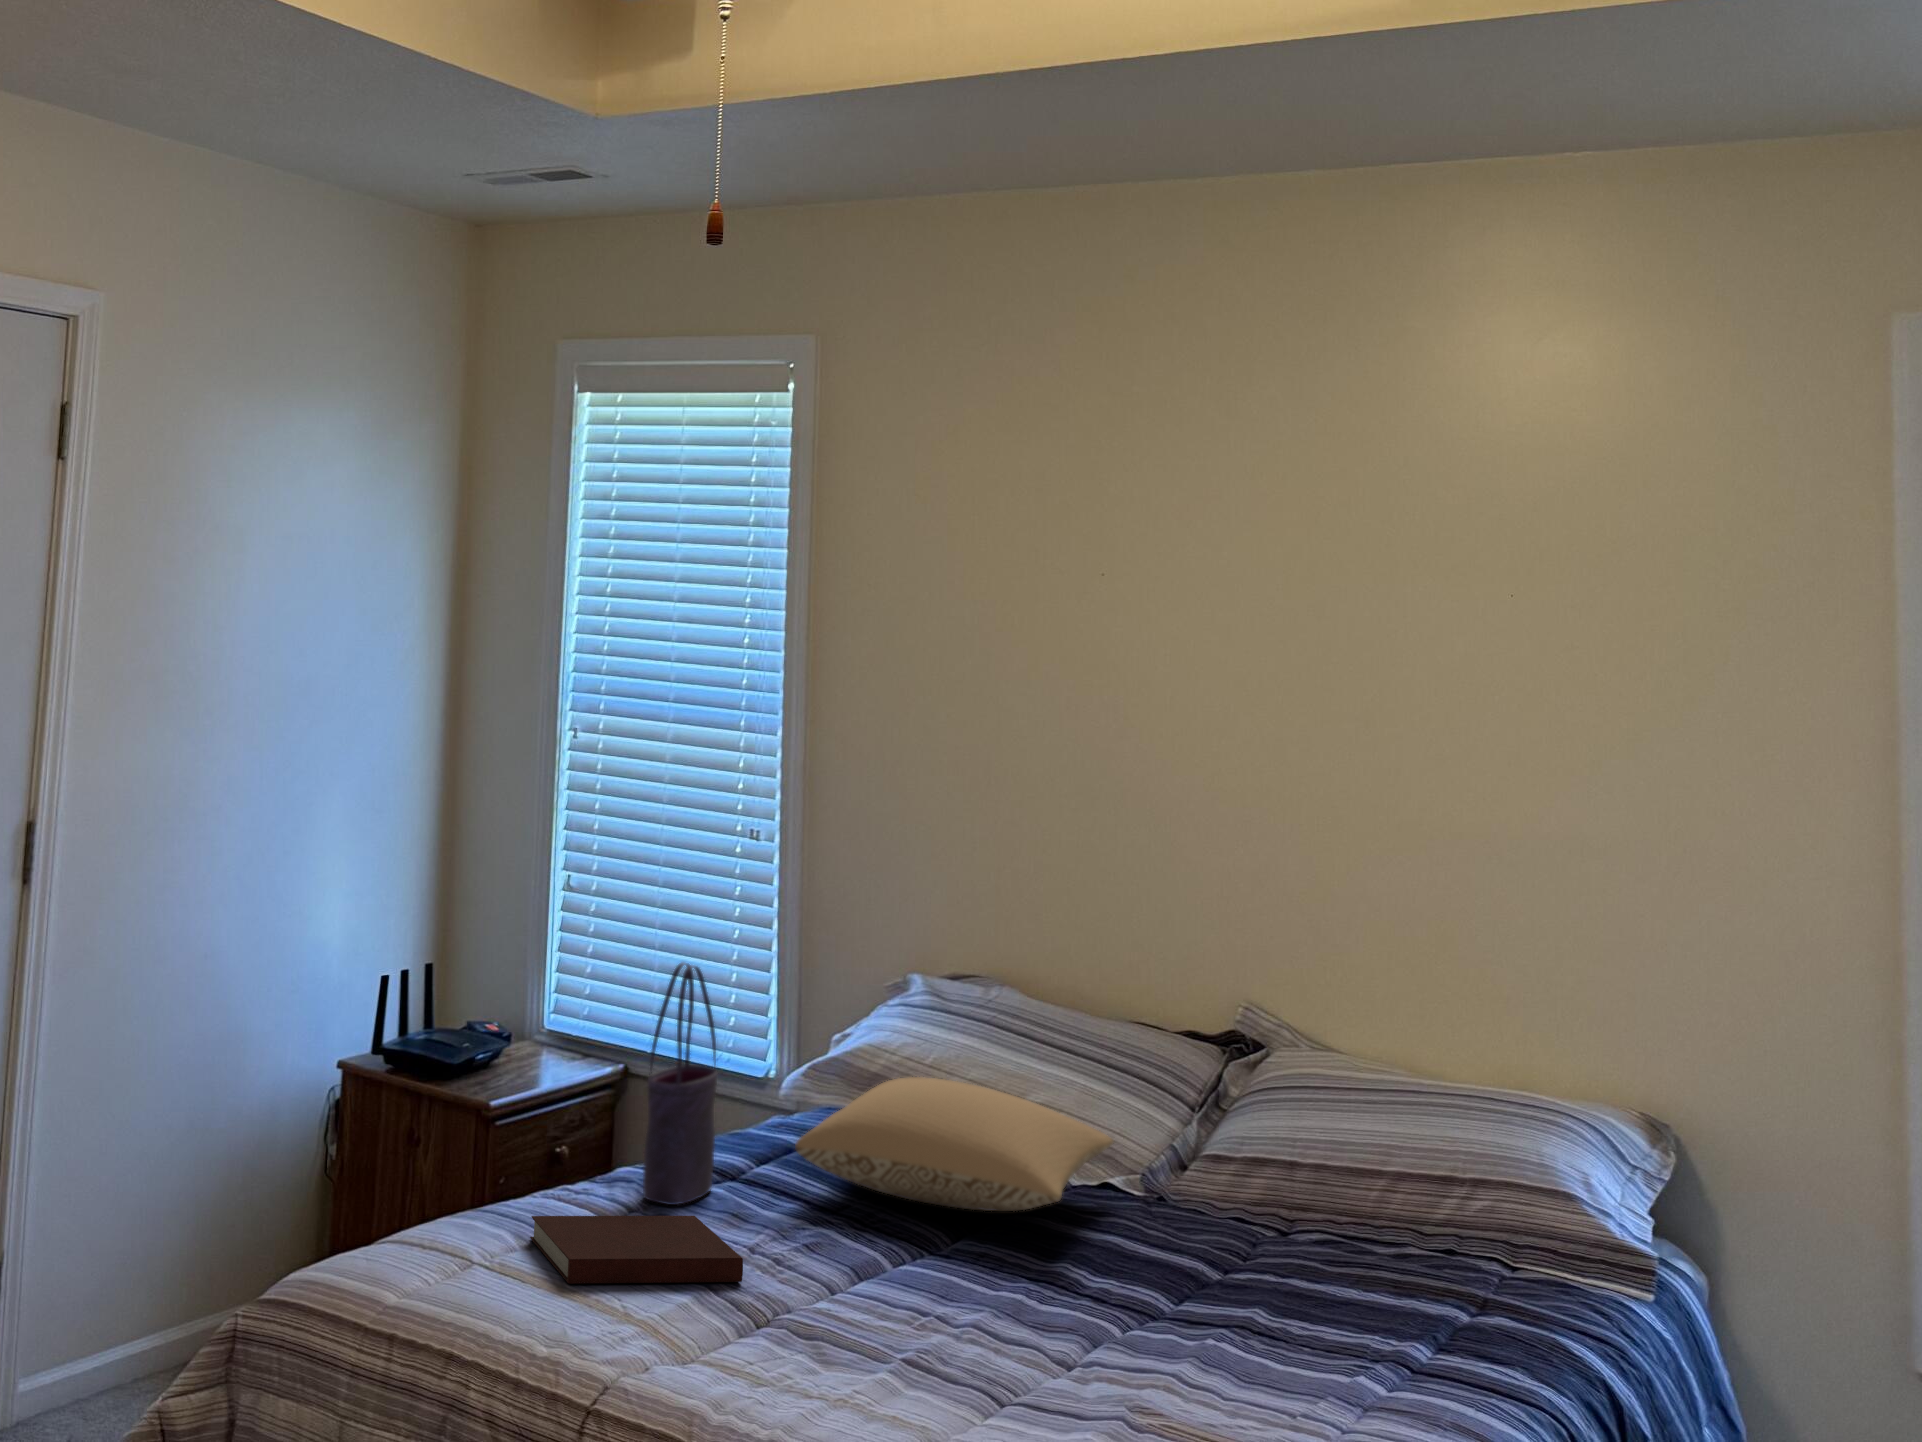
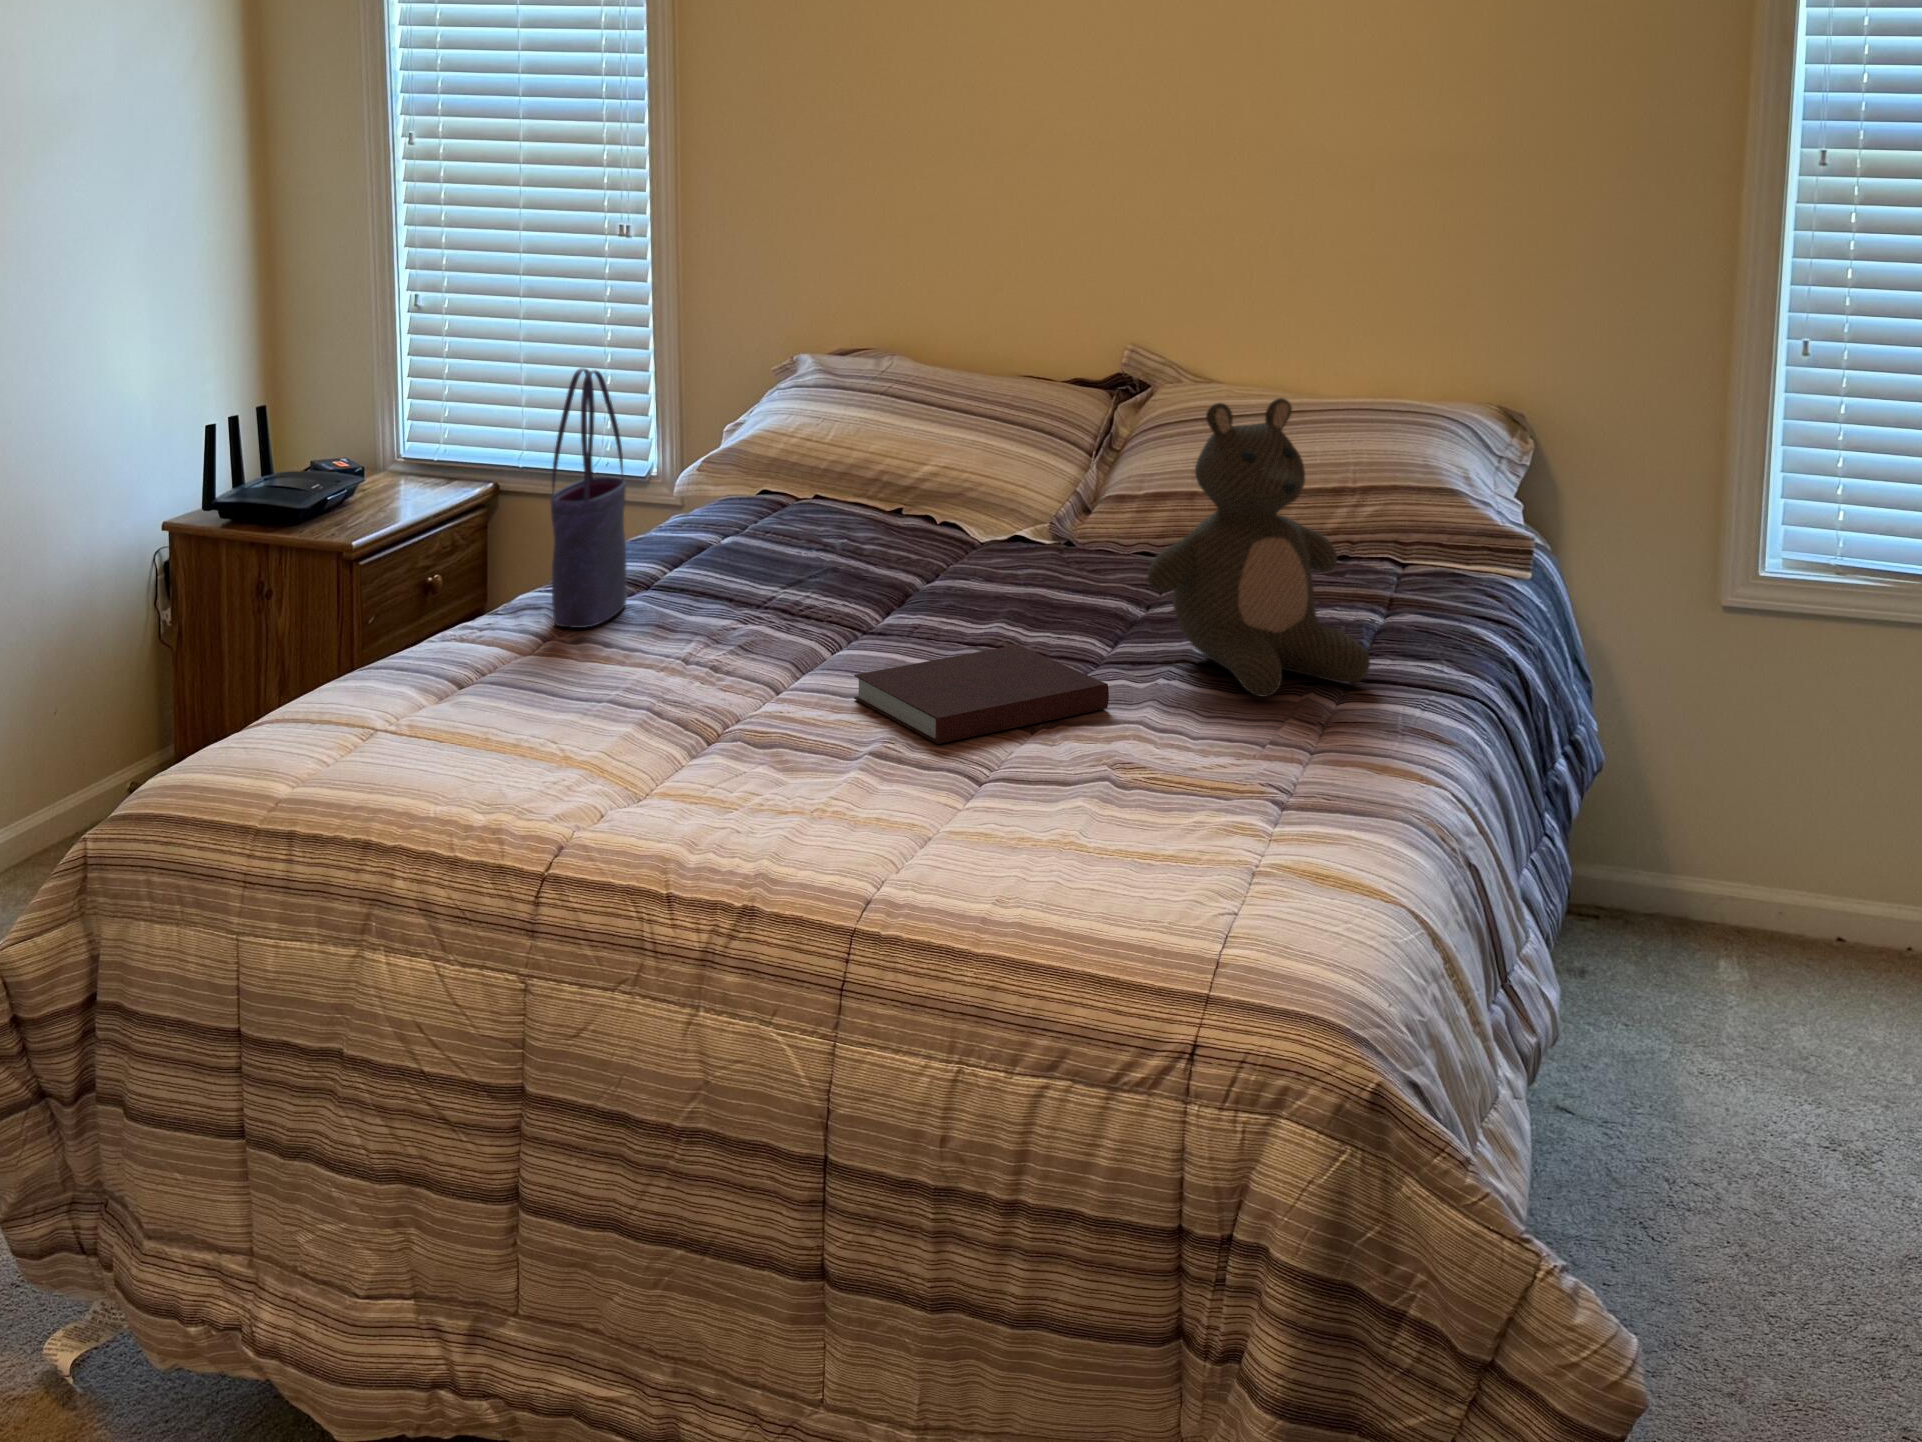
stuffed bear: none [1196,1064,1431,1377] -> present [1148,398,1370,697]
pillow: present [795,1077,1113,1211] -> none [716,459,1029,583]
notebook: present [530,1216,743,1284] -> present [854,645,1109,744]

